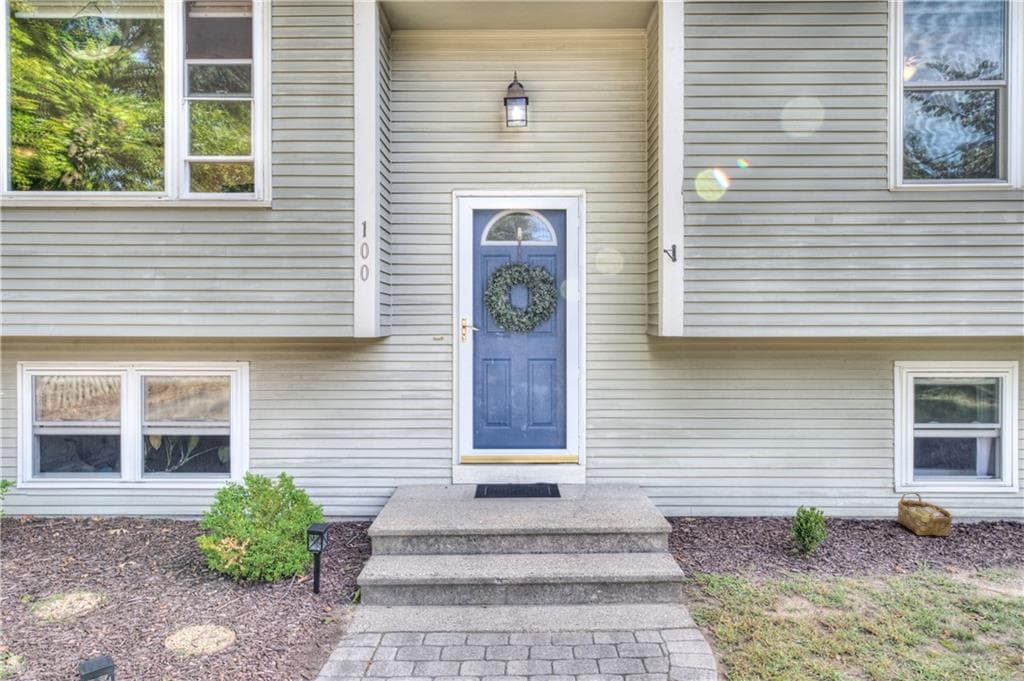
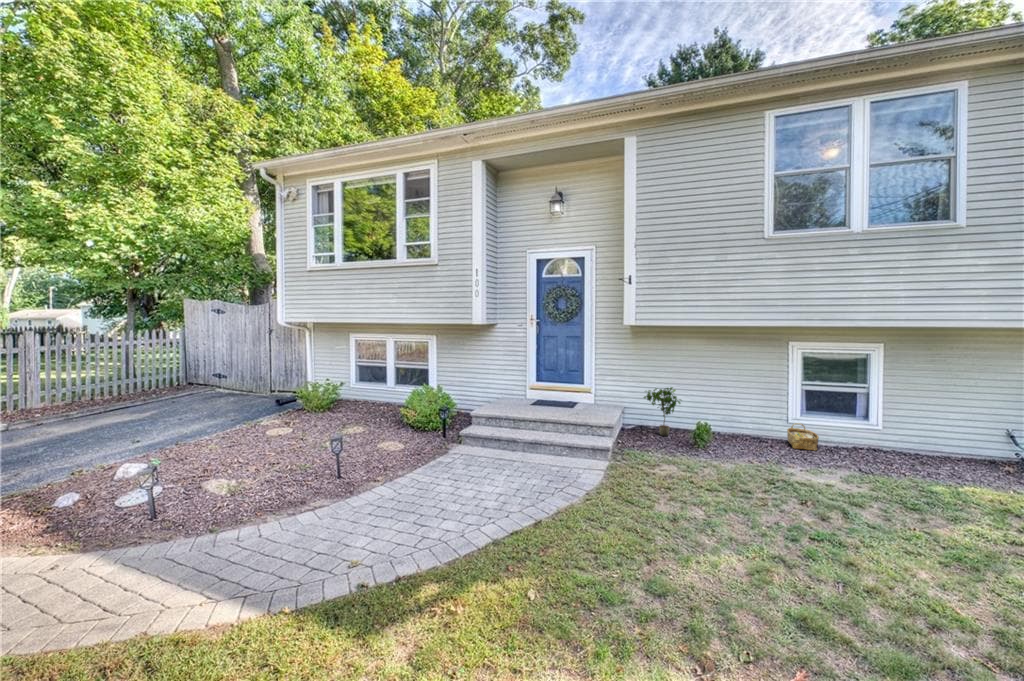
potted plant: none [685,444,743,533] -> present [644,387,681,436]

